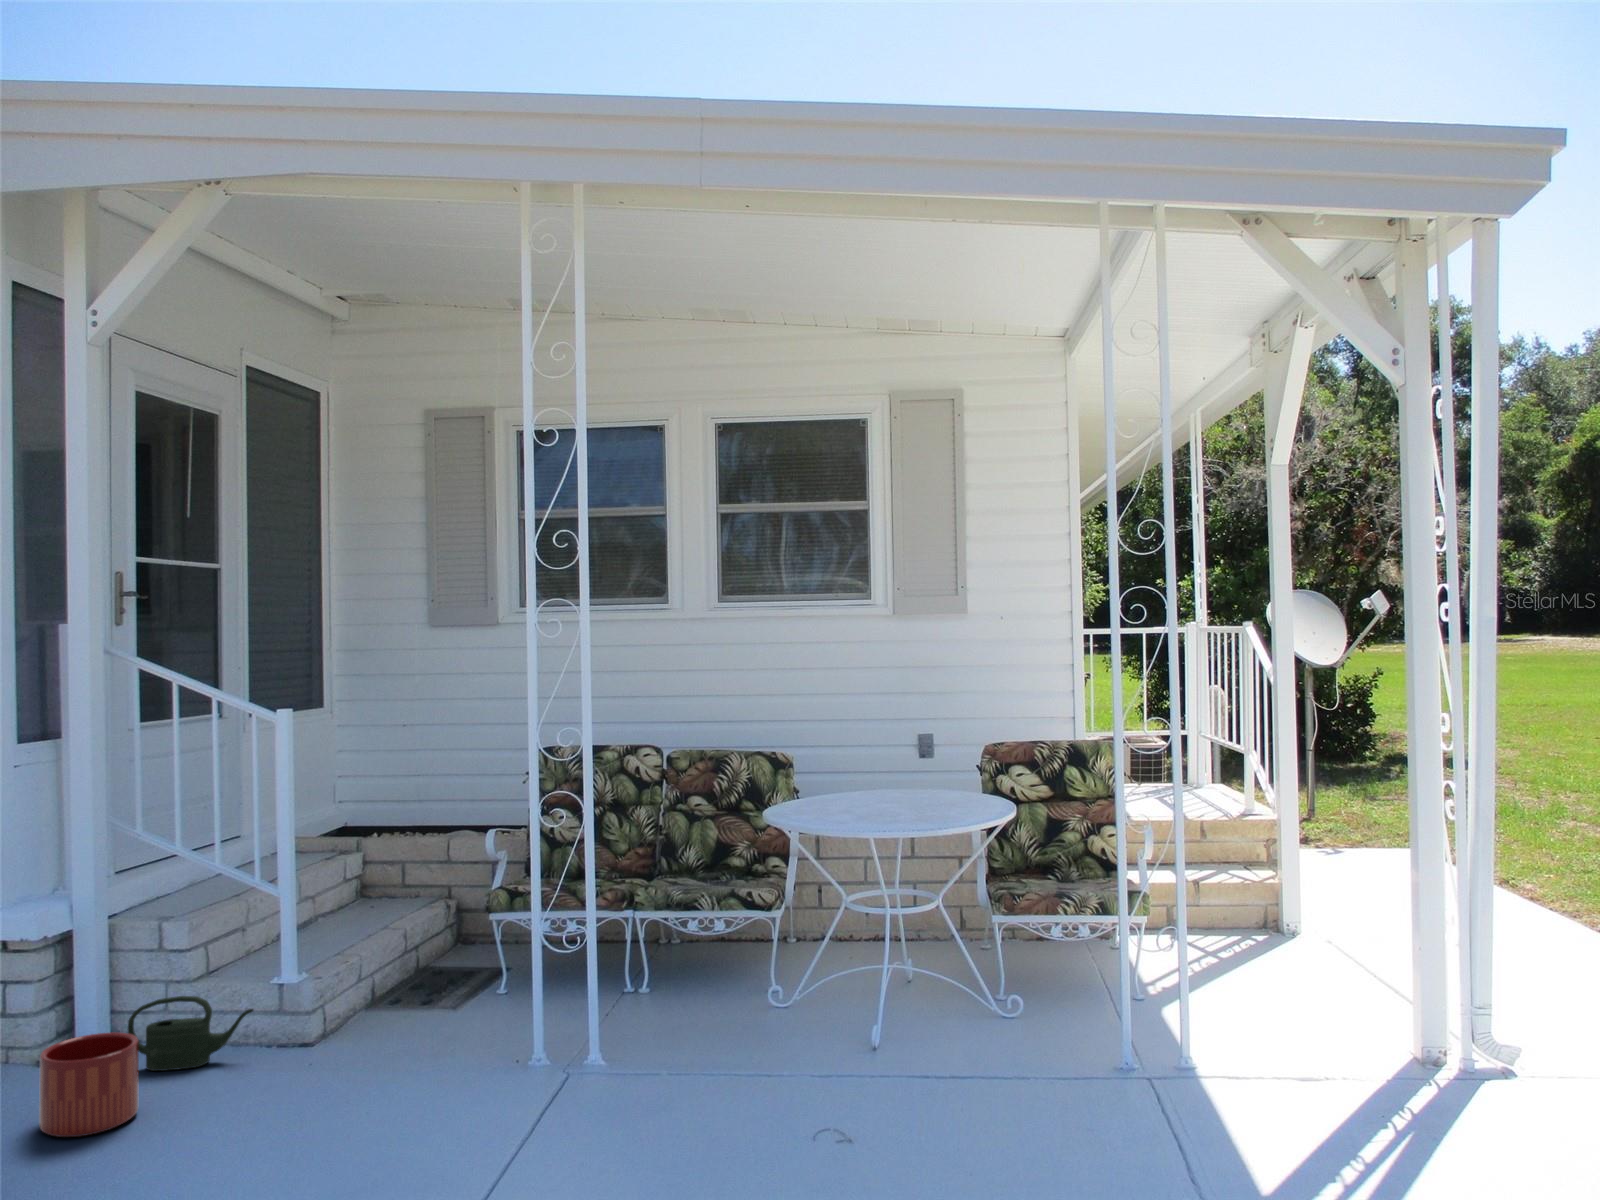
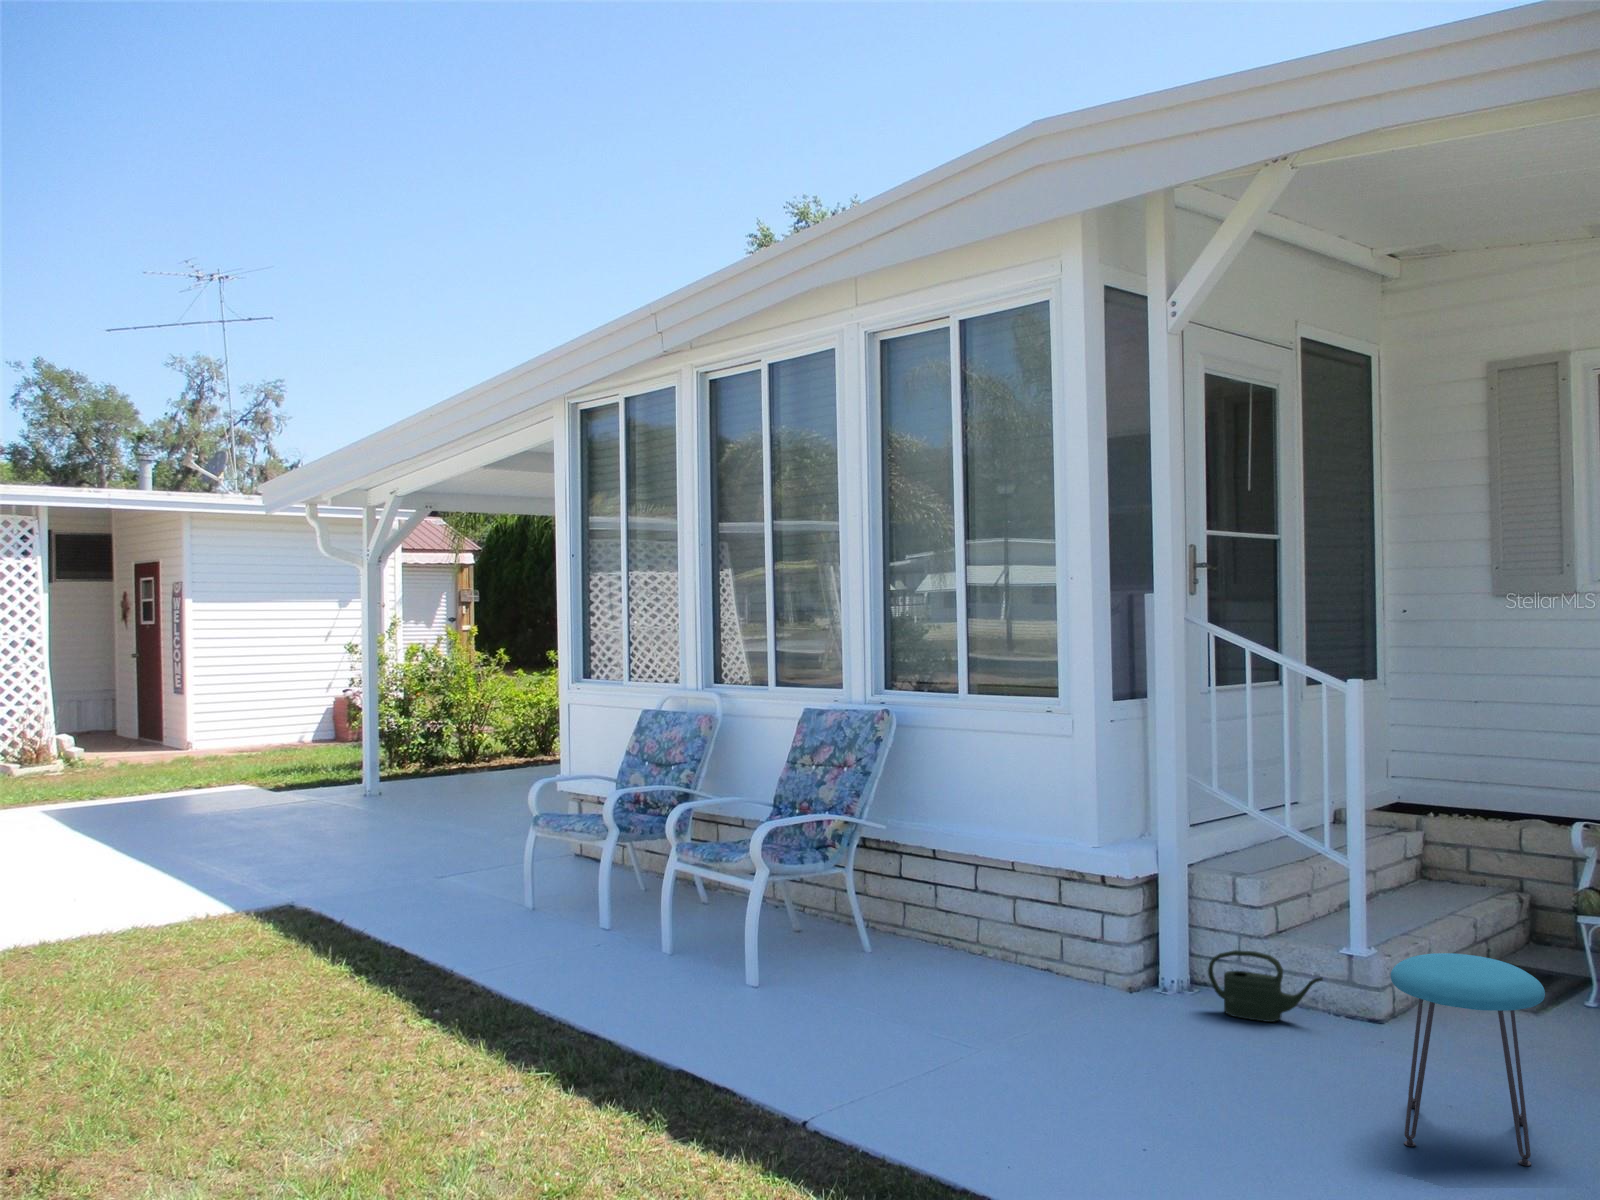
stool: none [311,954,450,1157] -> present [1391,953,1545,1166]
planter: present [39,1033,139,1137] -> none [1144,972,1224,1062]

